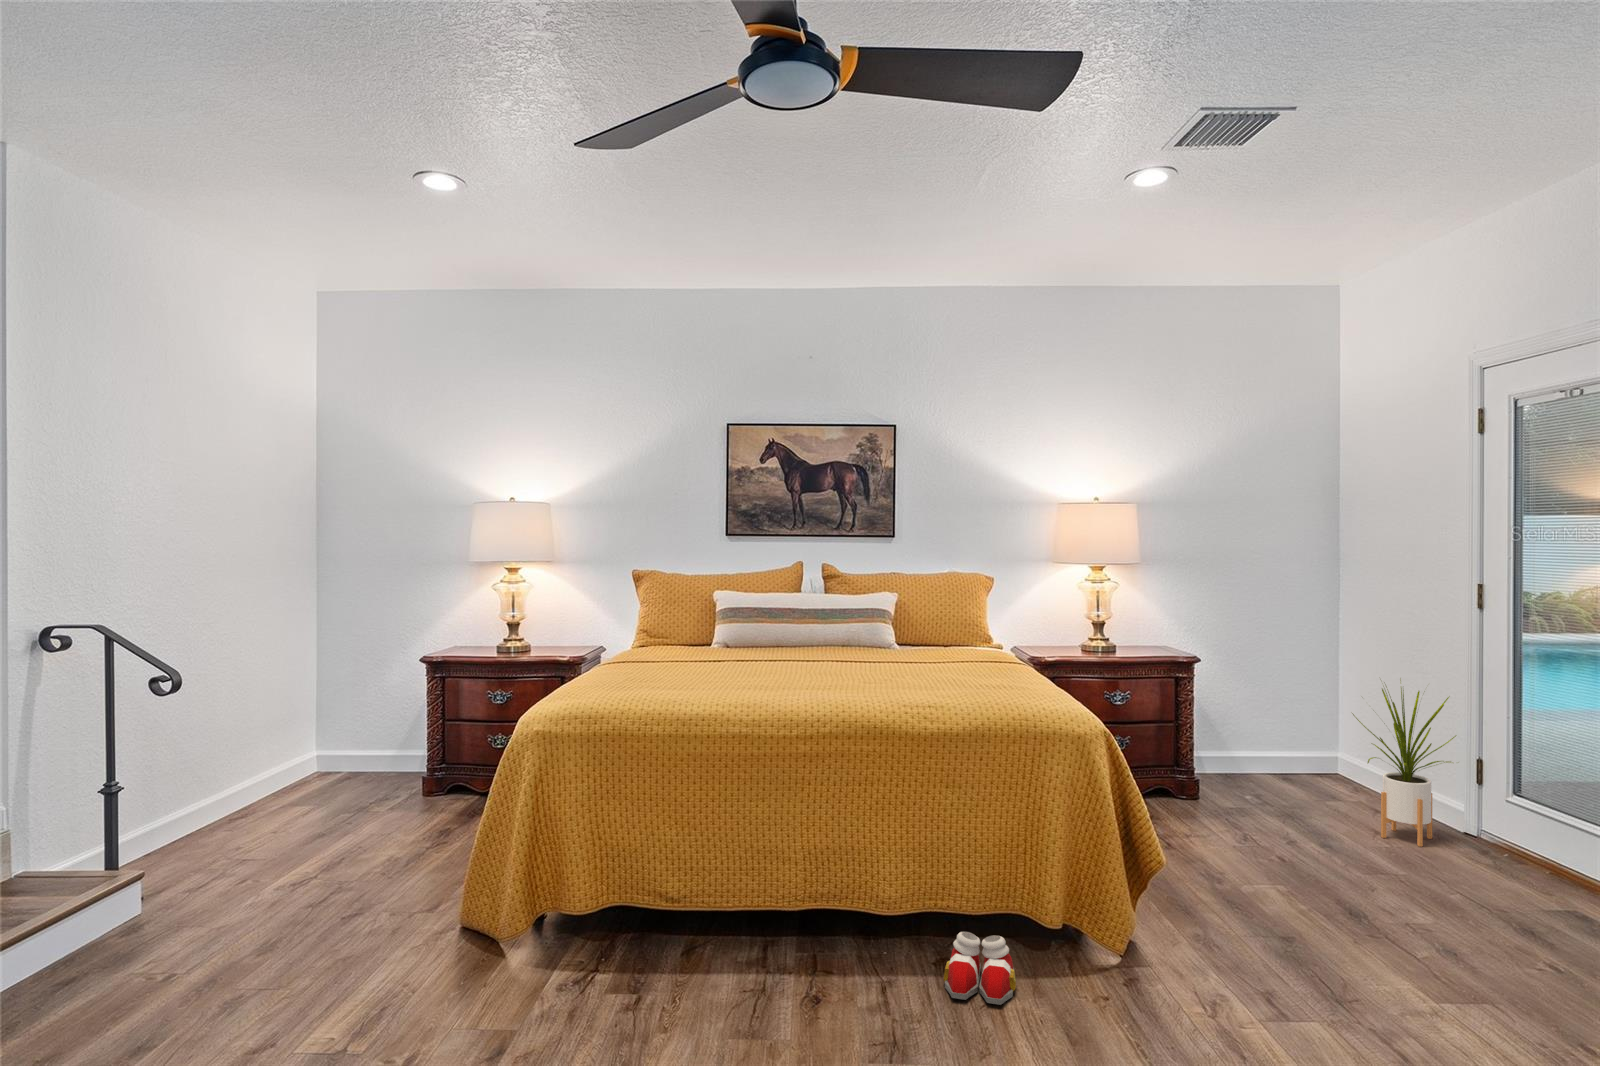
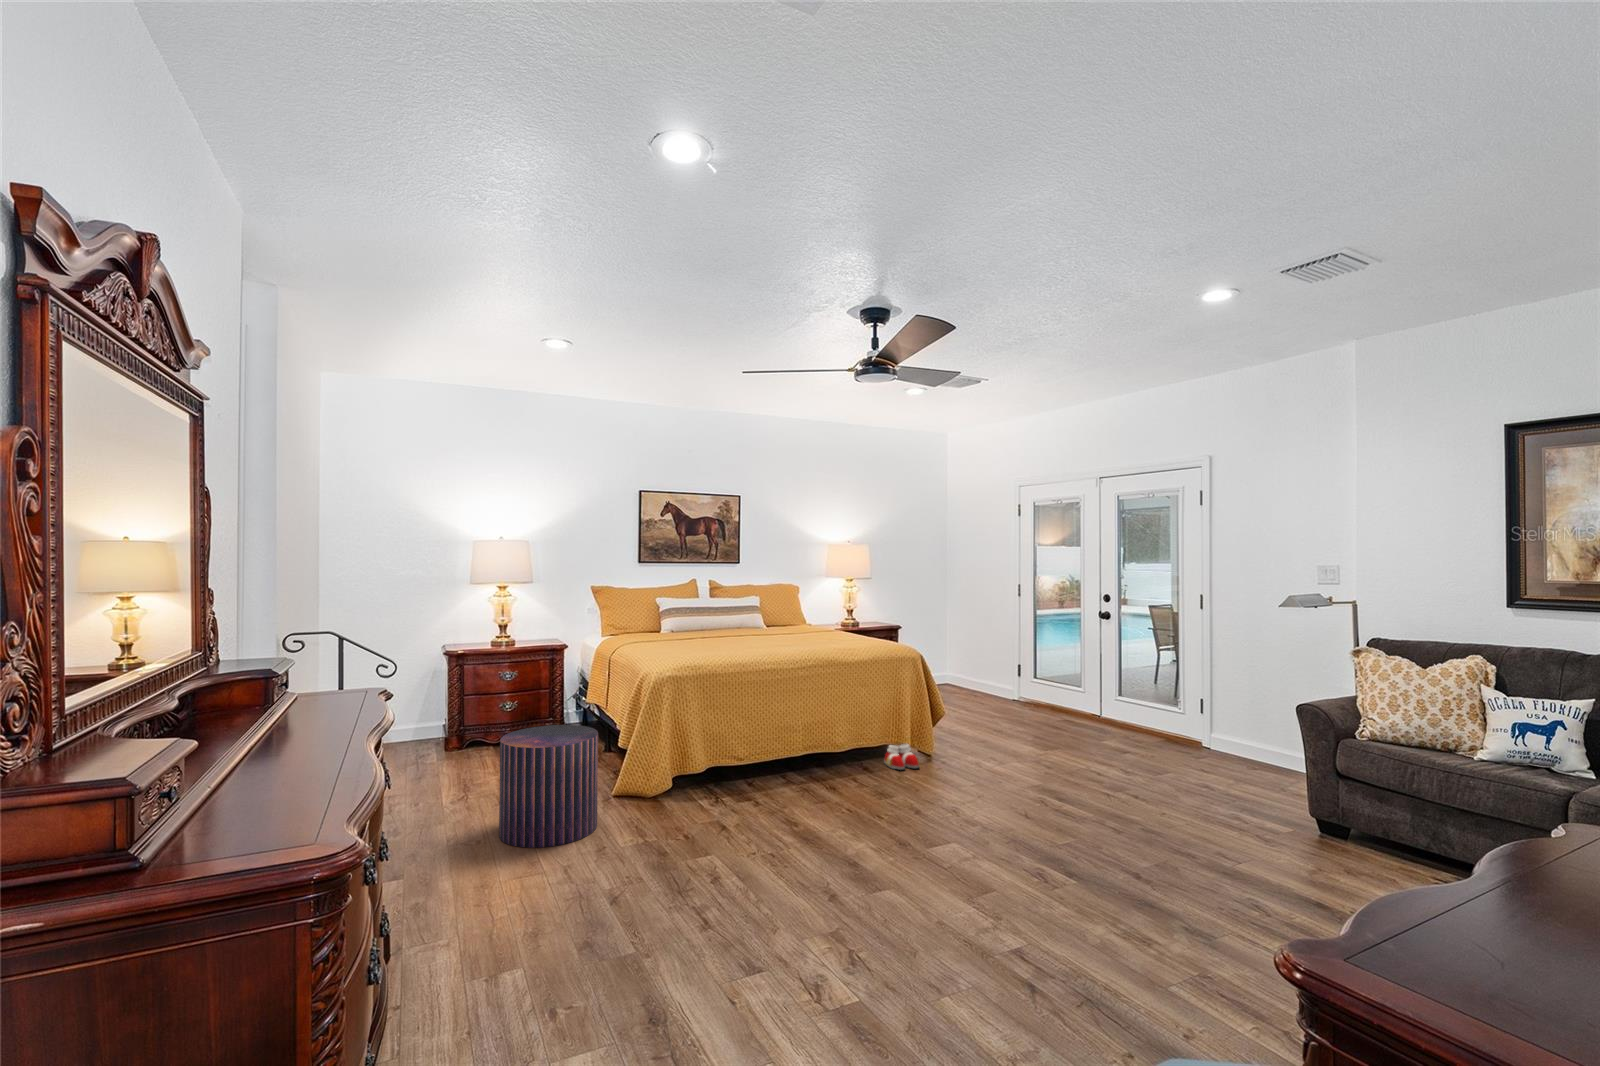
house plant: present [1352,680,1456,847] -> none [970,628,1013,703]
pouf: none [159,801,341,1019] -> present [499,725,598,848]

